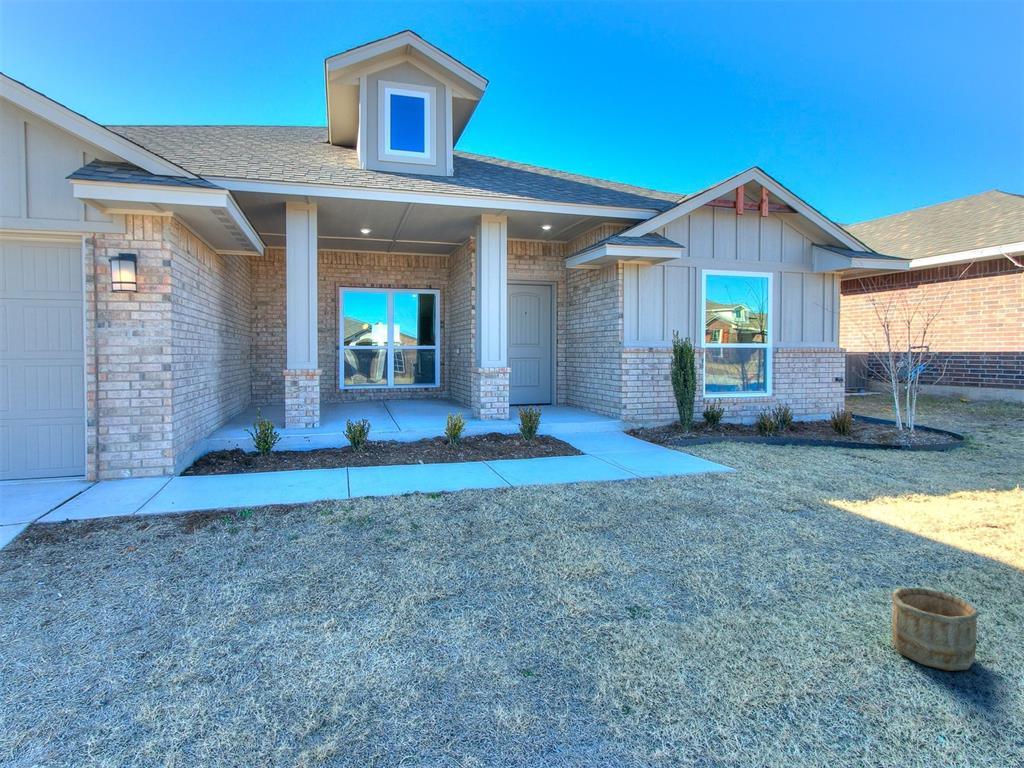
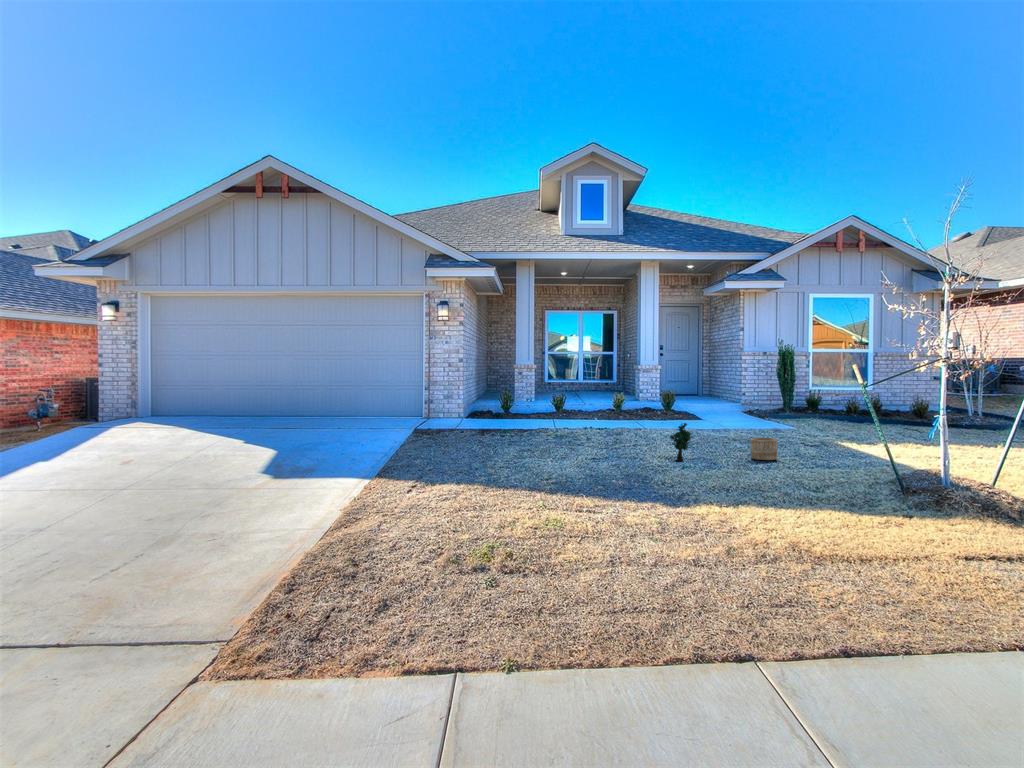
decorative plant: none [737,606,817,737] -> present [670,423,691,461]

